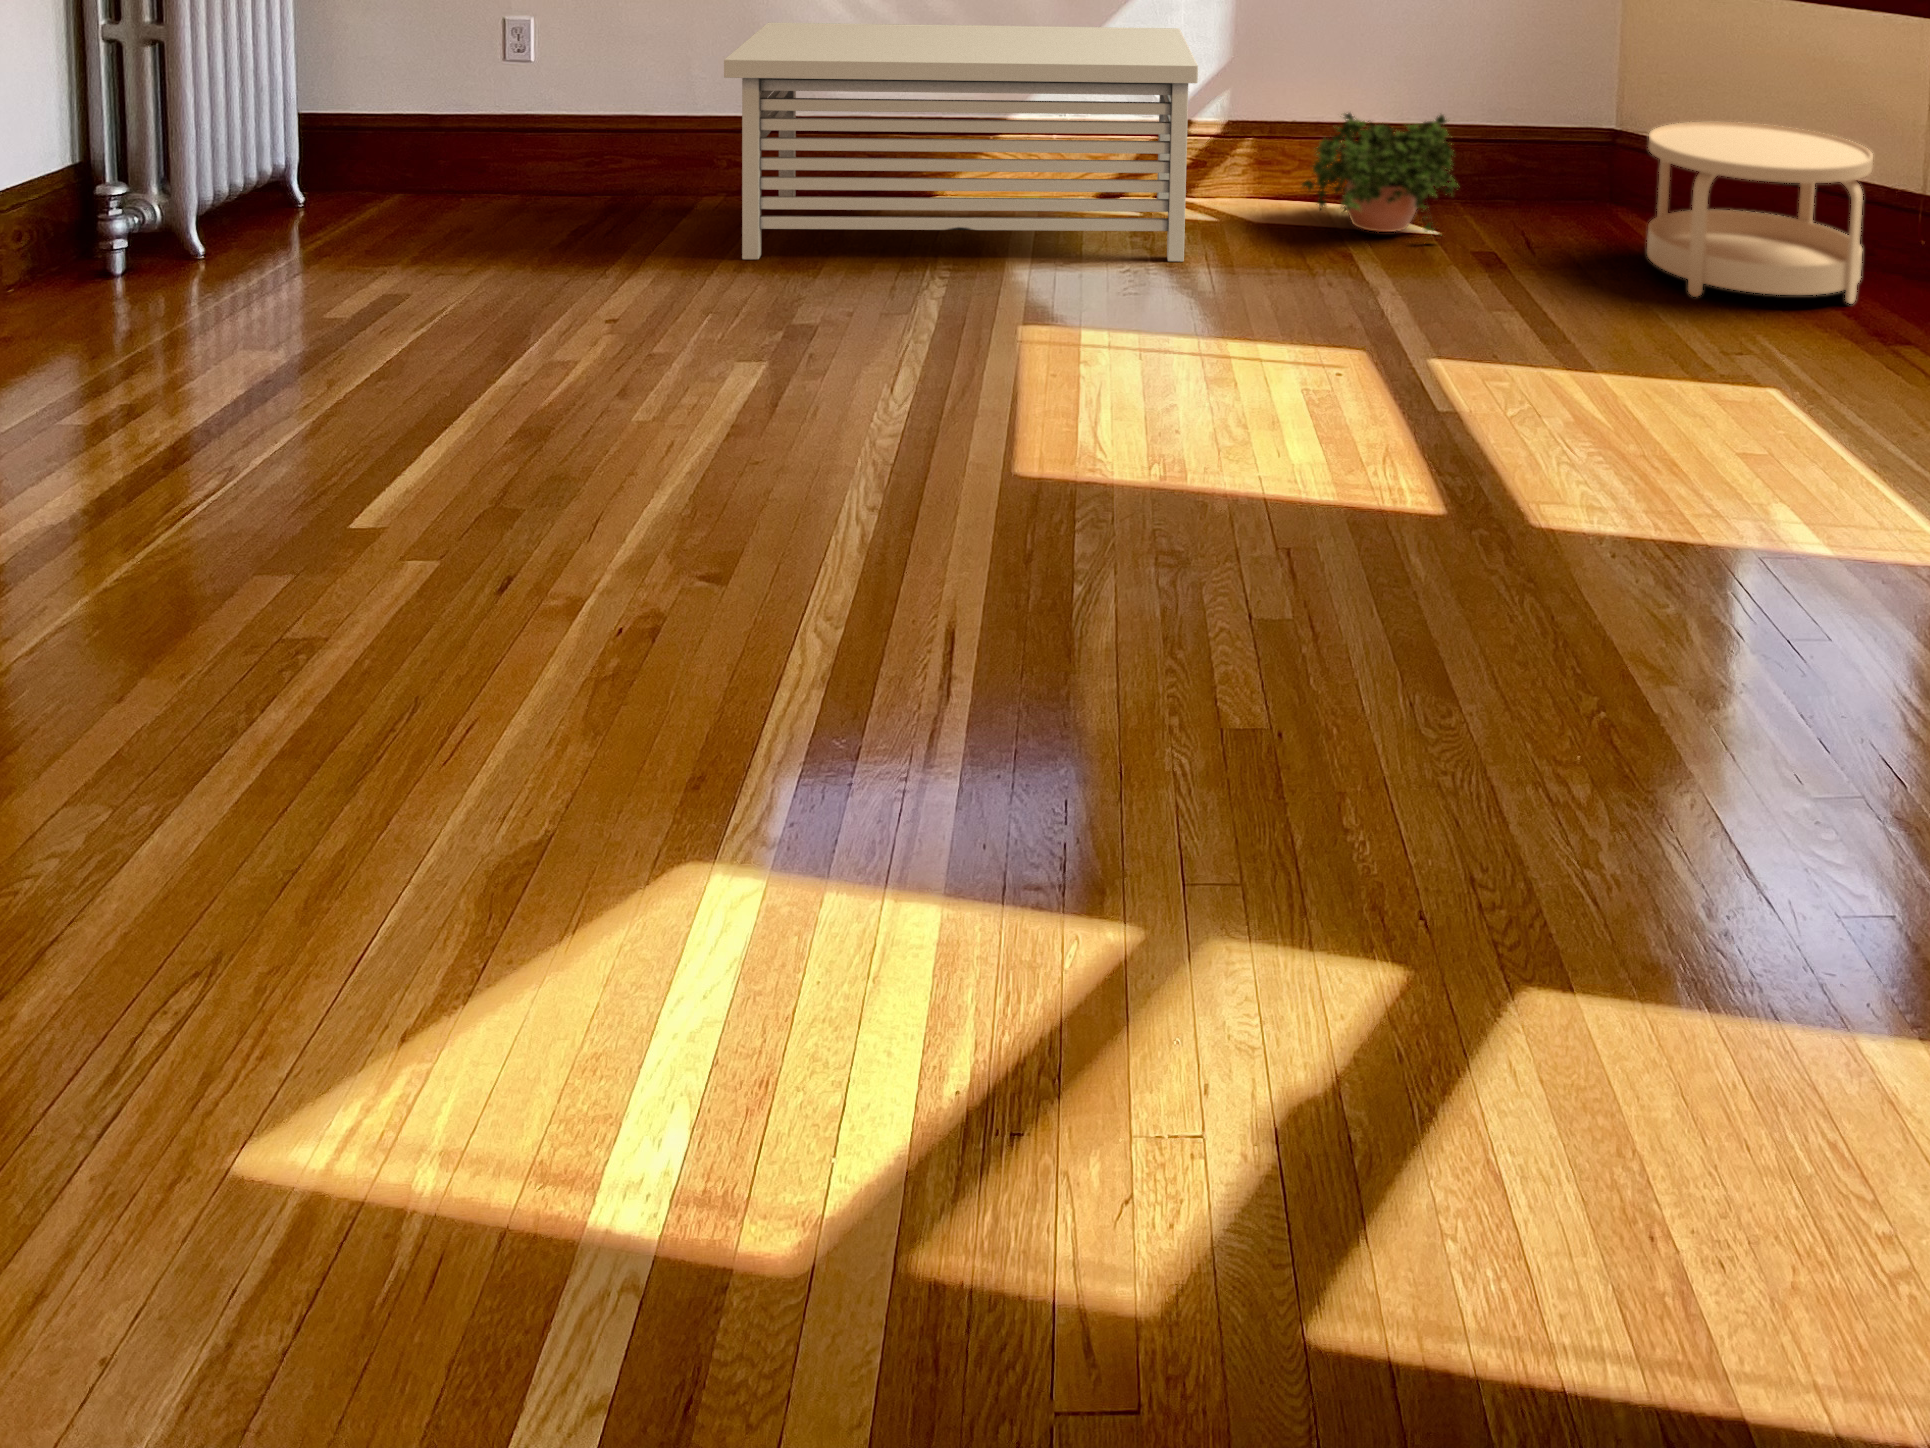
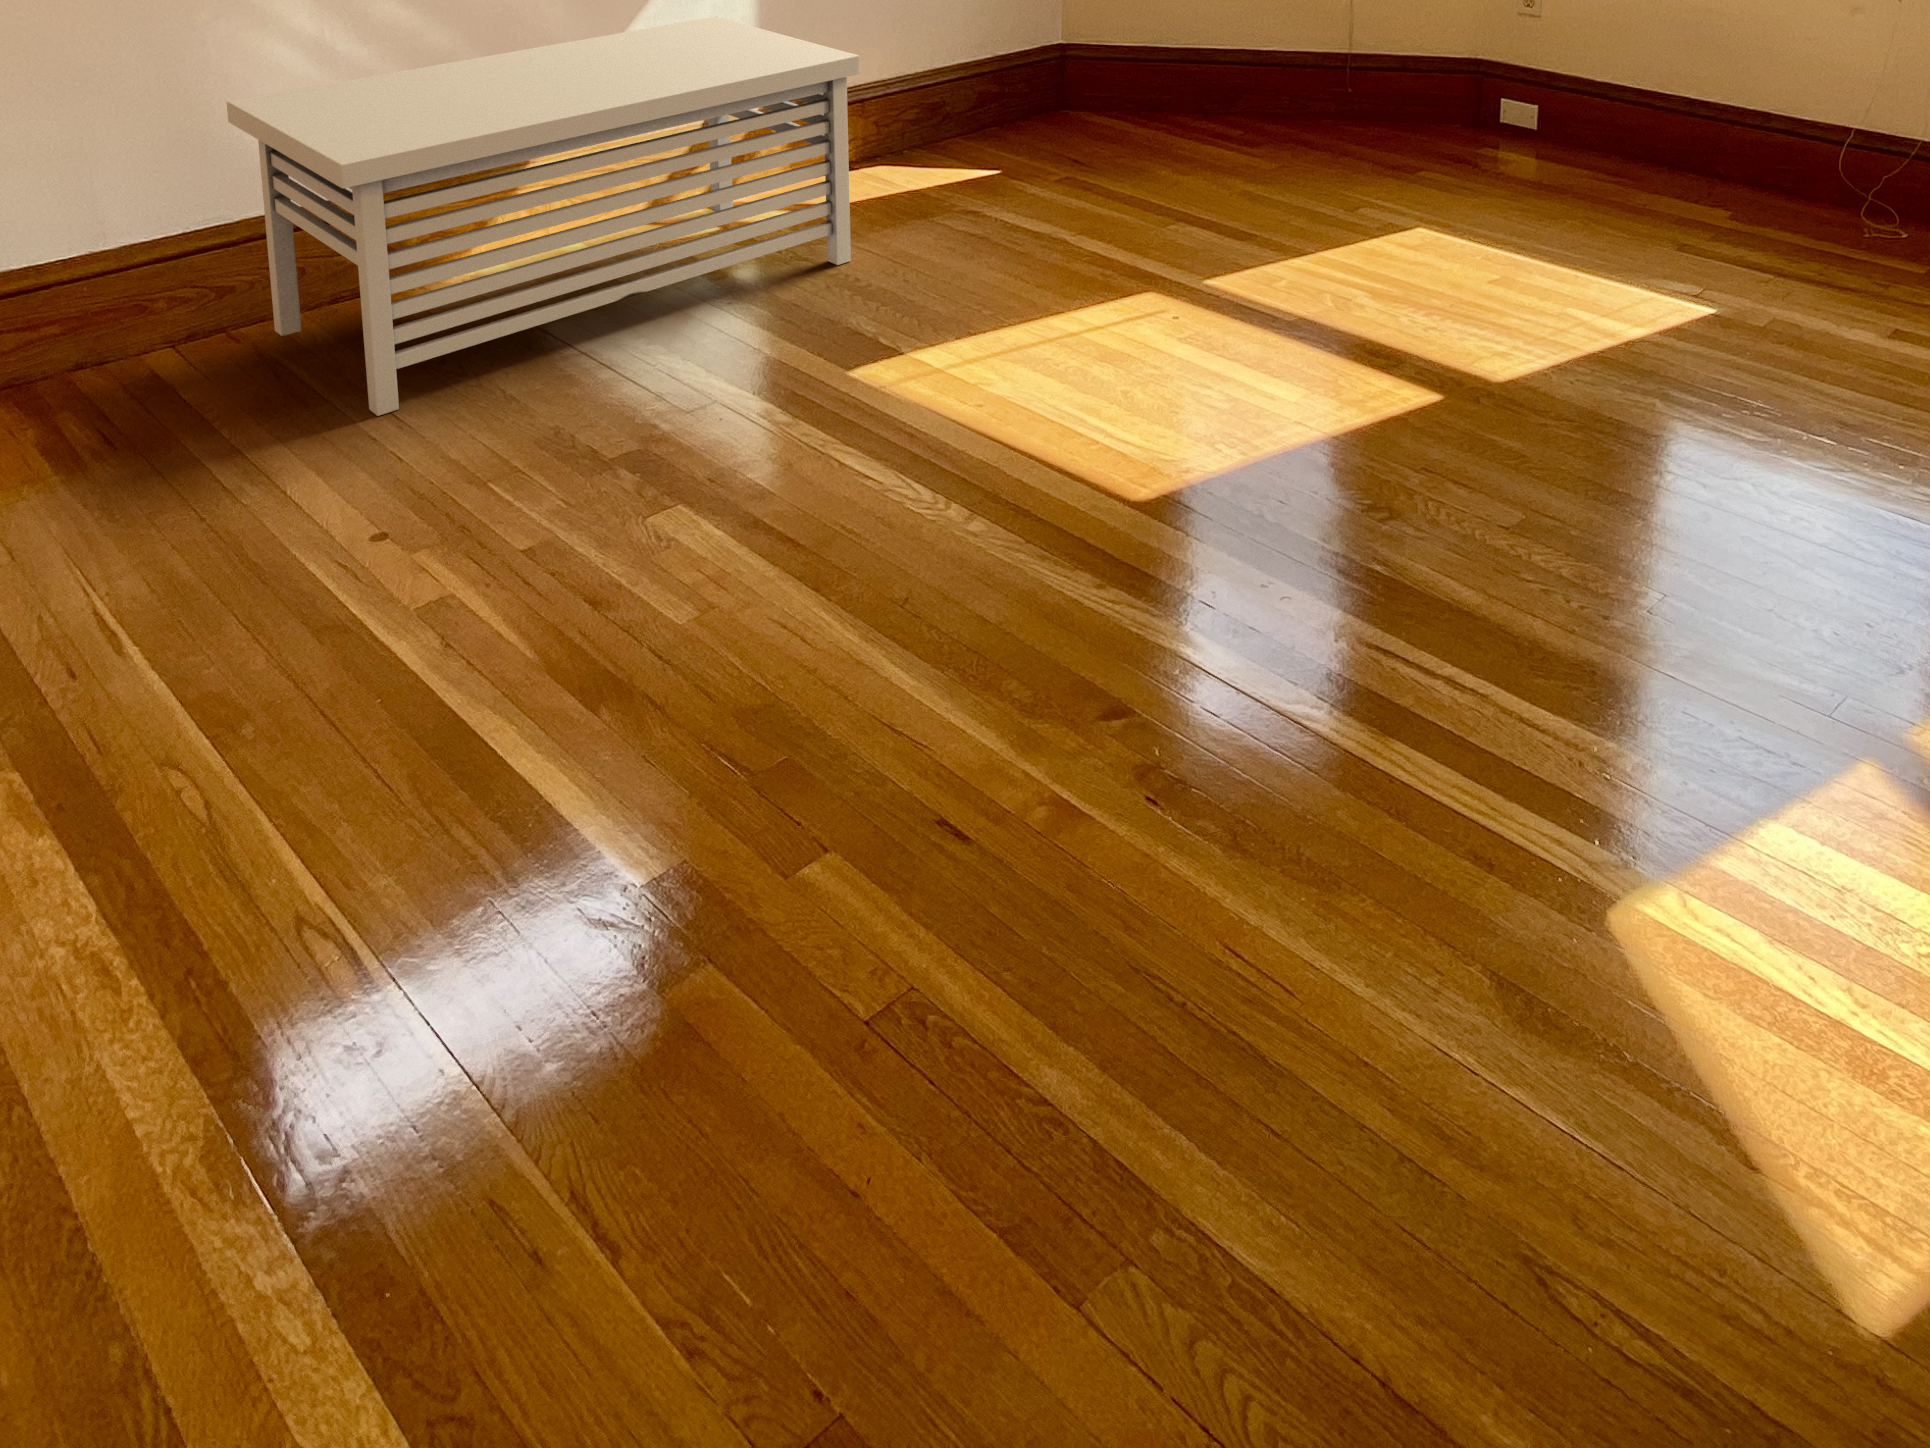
potted plant: present [1302,113,1458,232] -> none [864,55,1023,183]
side table: present [1647,122,1873,304] -> none [1170,15,1350,172]

